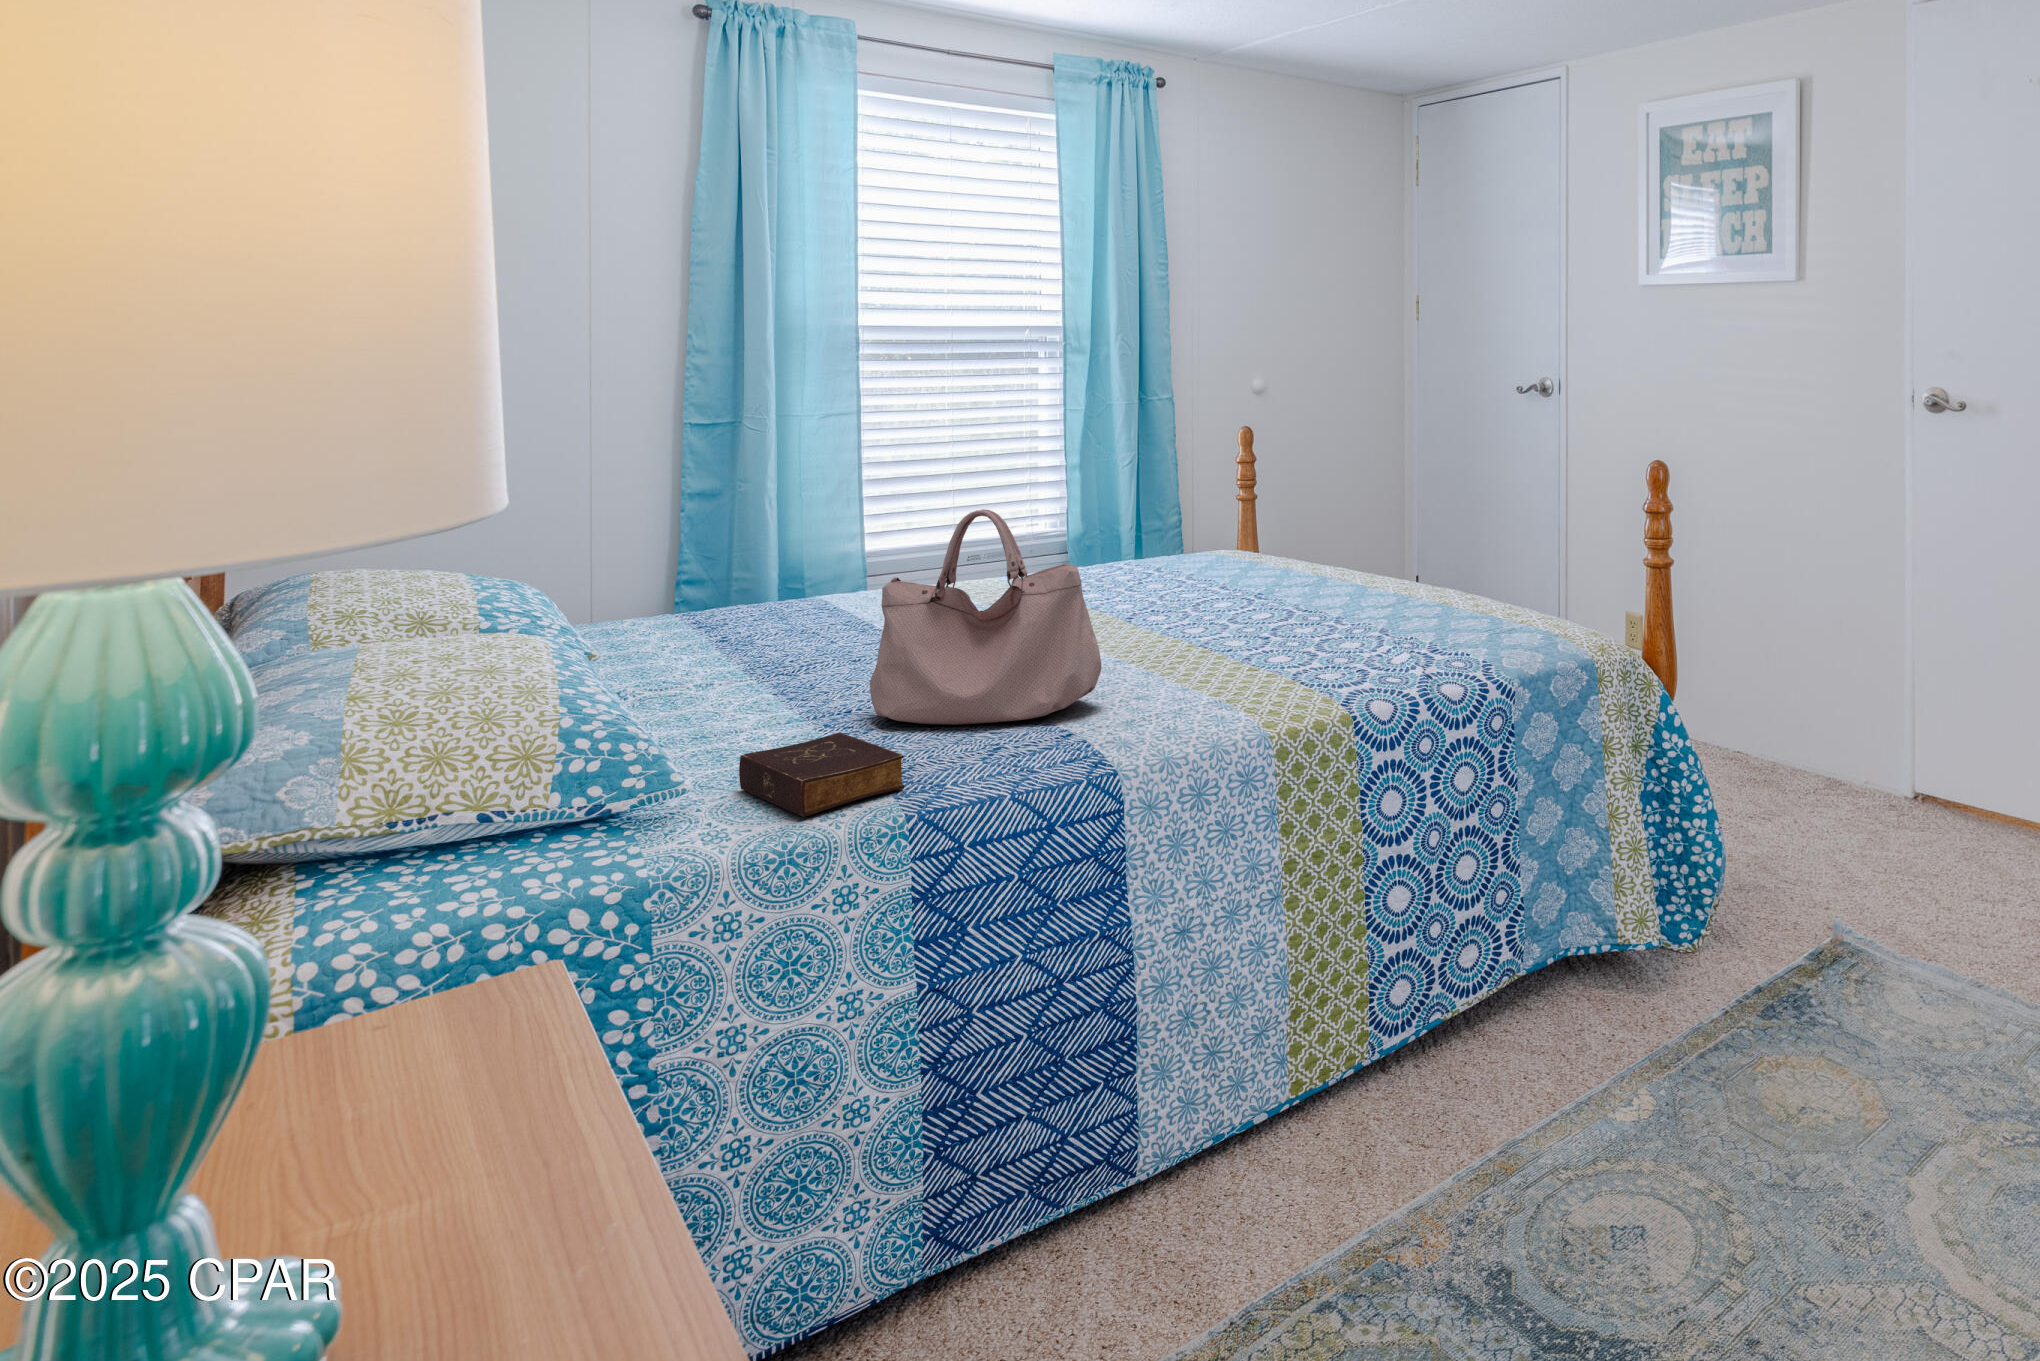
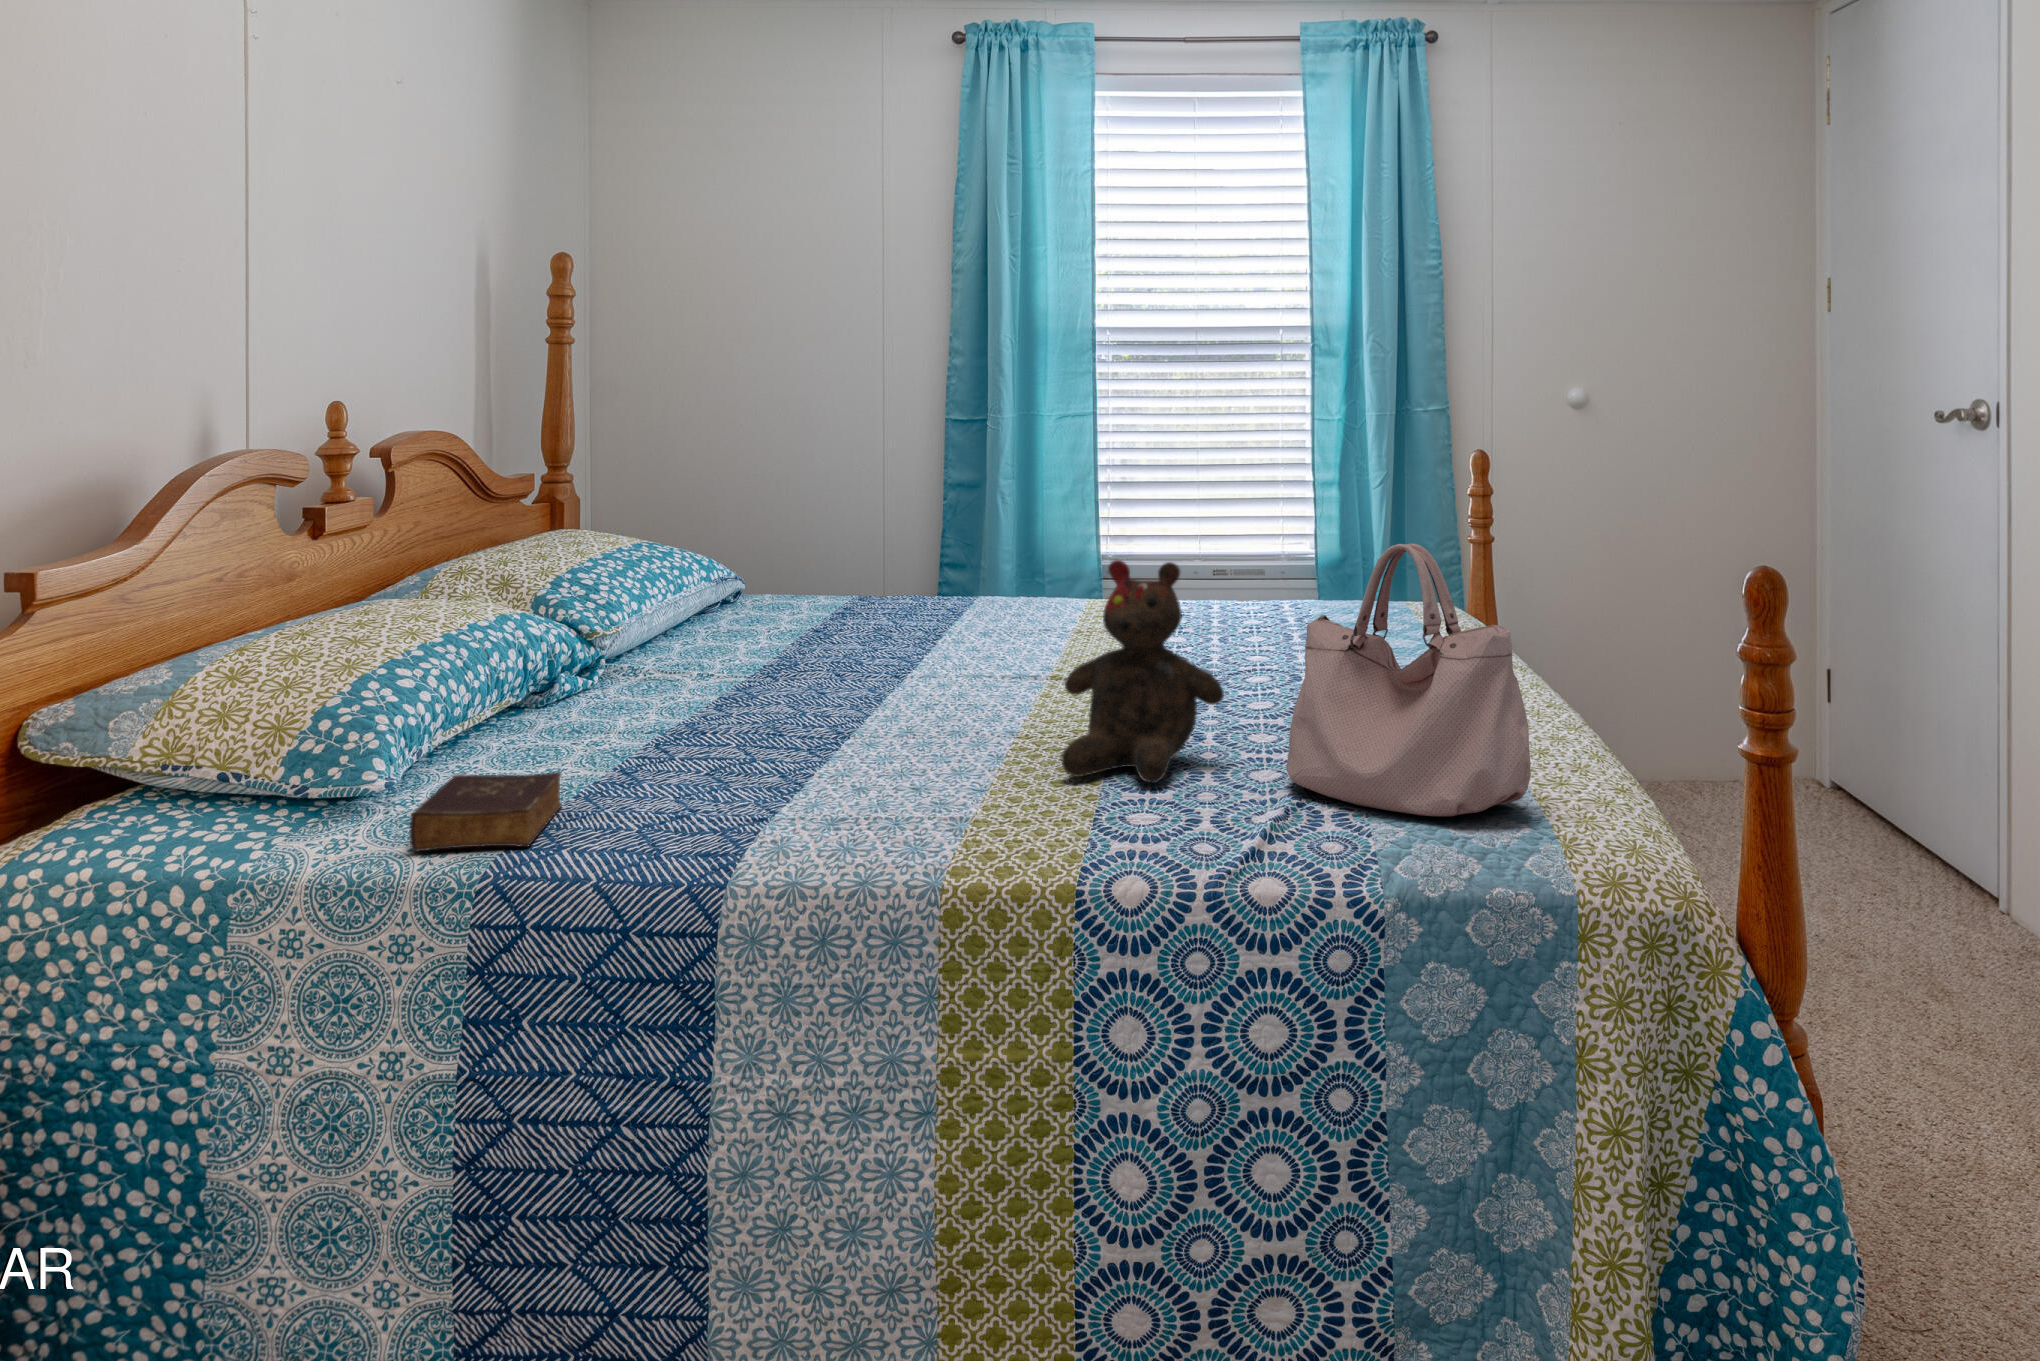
teddy bear: none [1158,502,1279,662] -> present [1062,560,1224,783]
handbag: present [870,509,1102,725] -> present [1286,543,1531,816]

